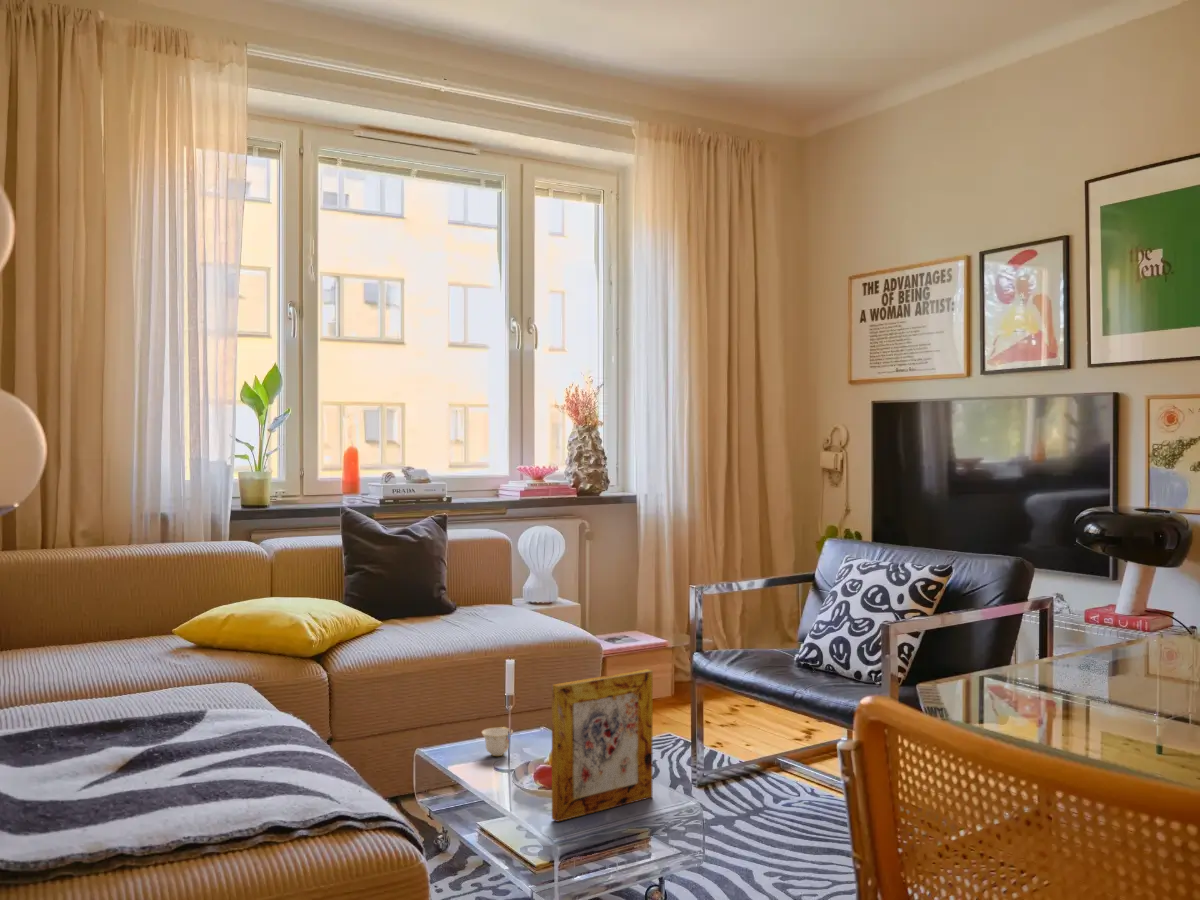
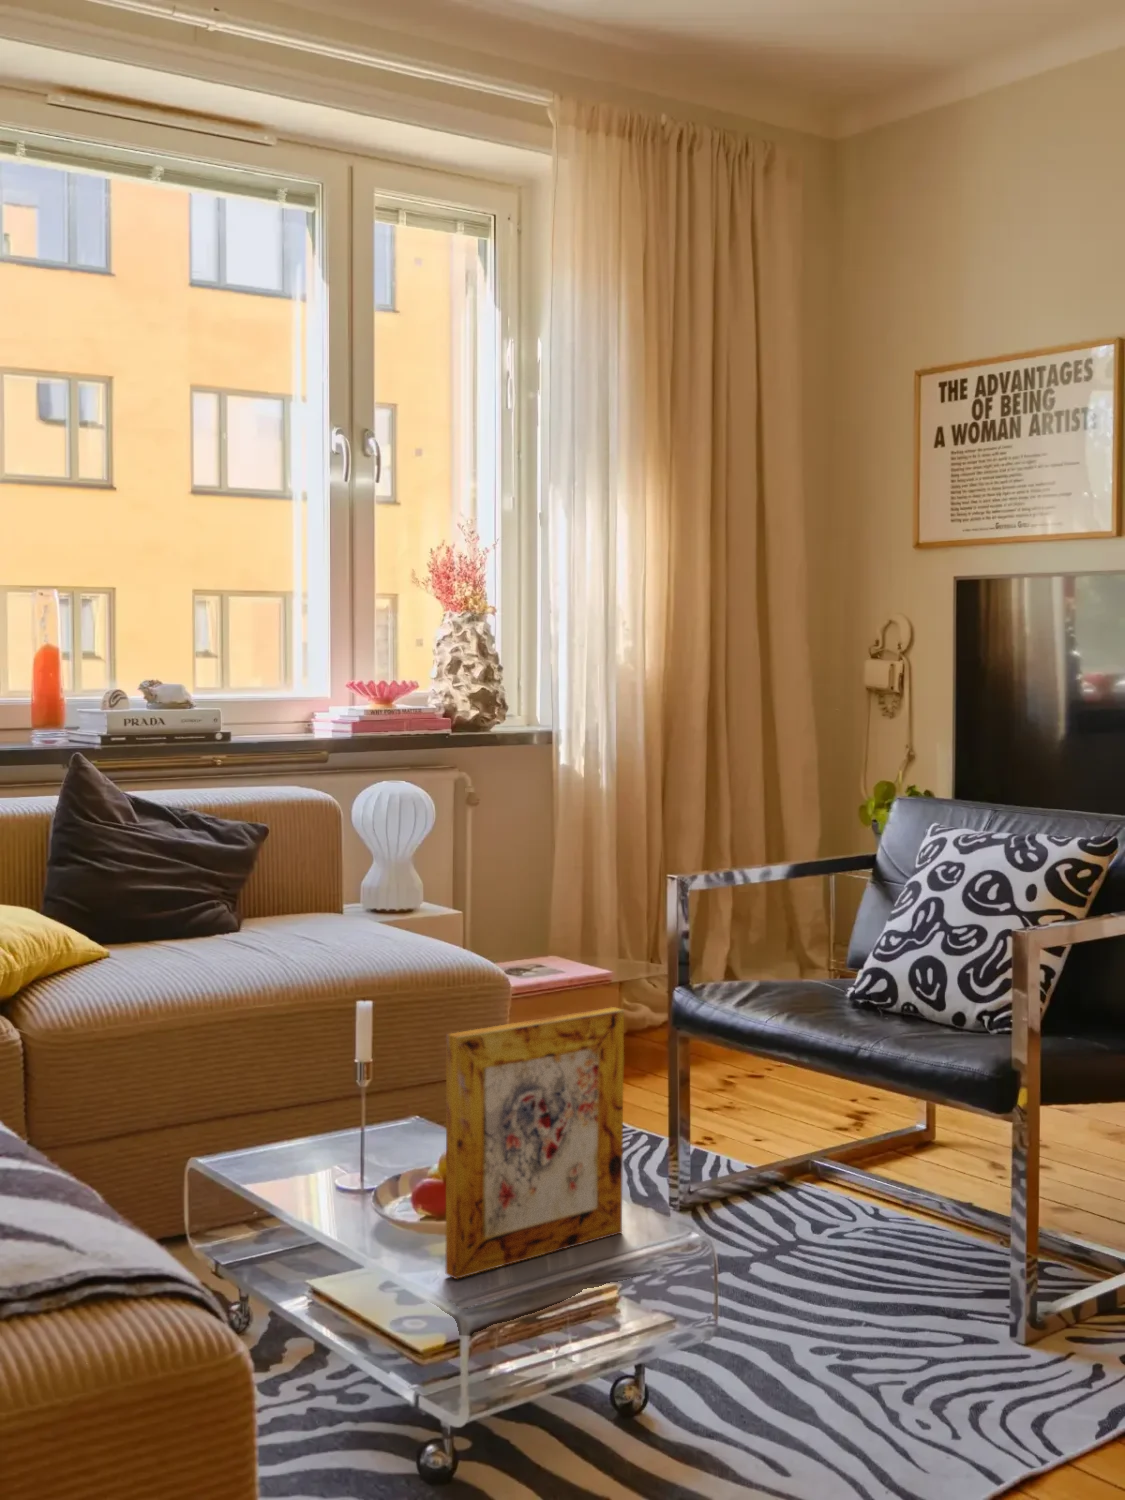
teacup: present [482,727,513,756] -> none [315,1111,371,1161]

